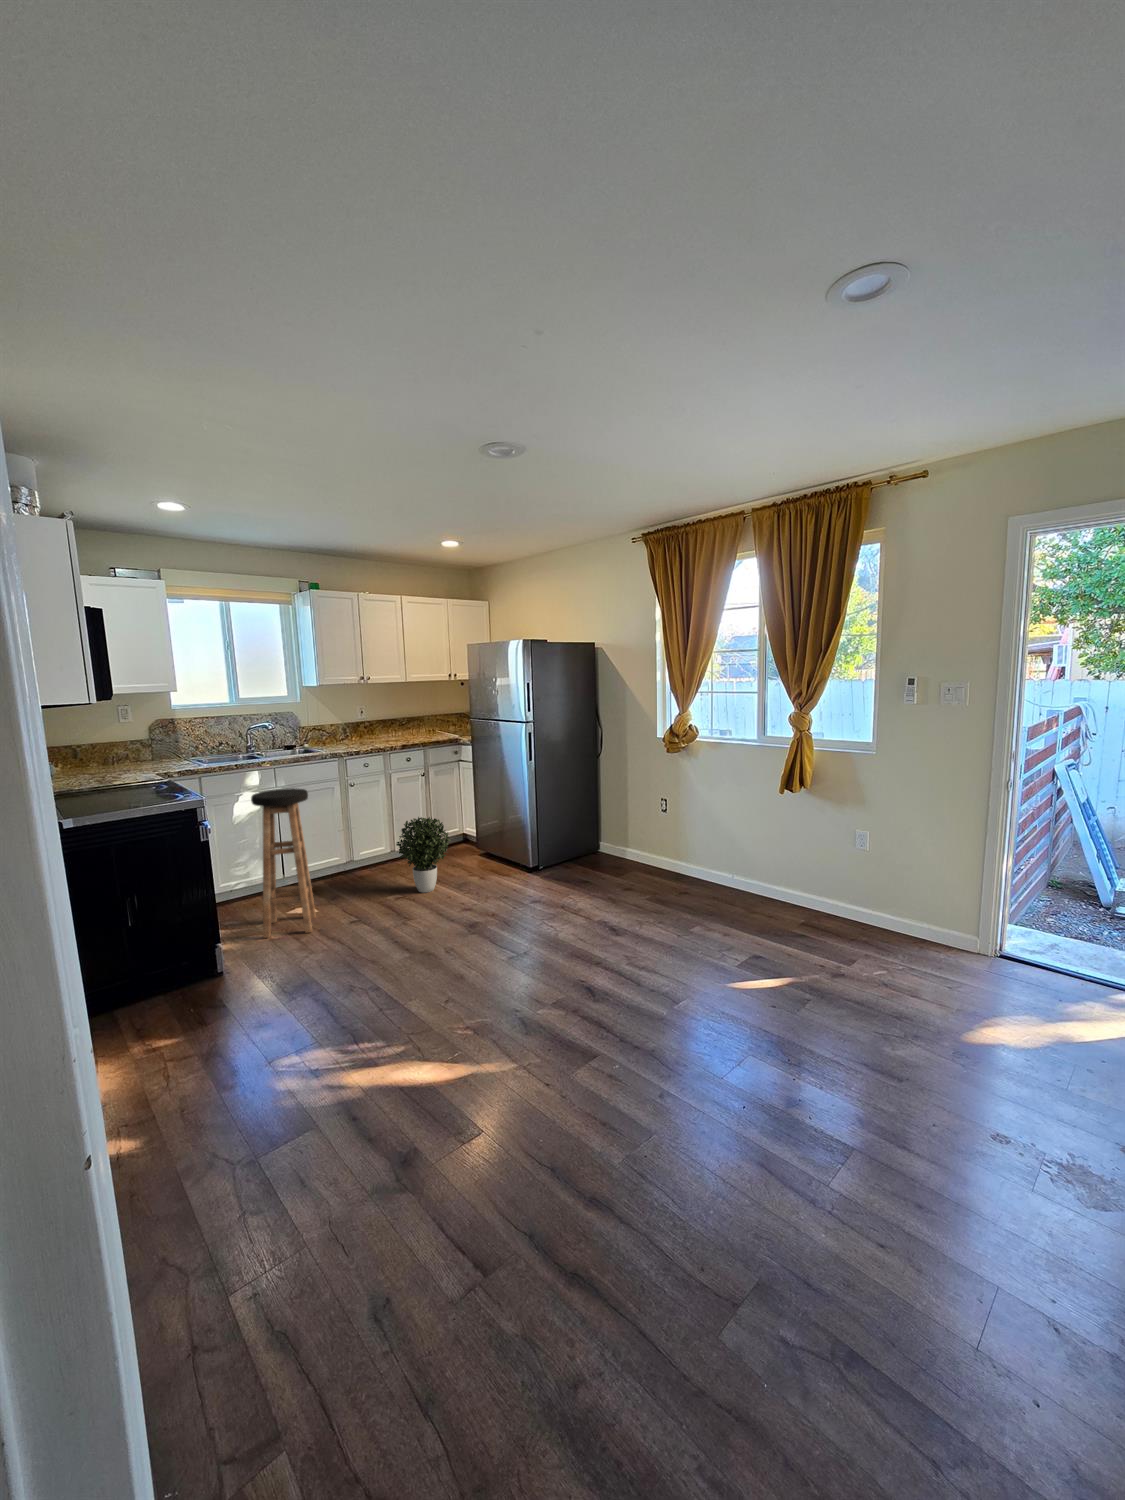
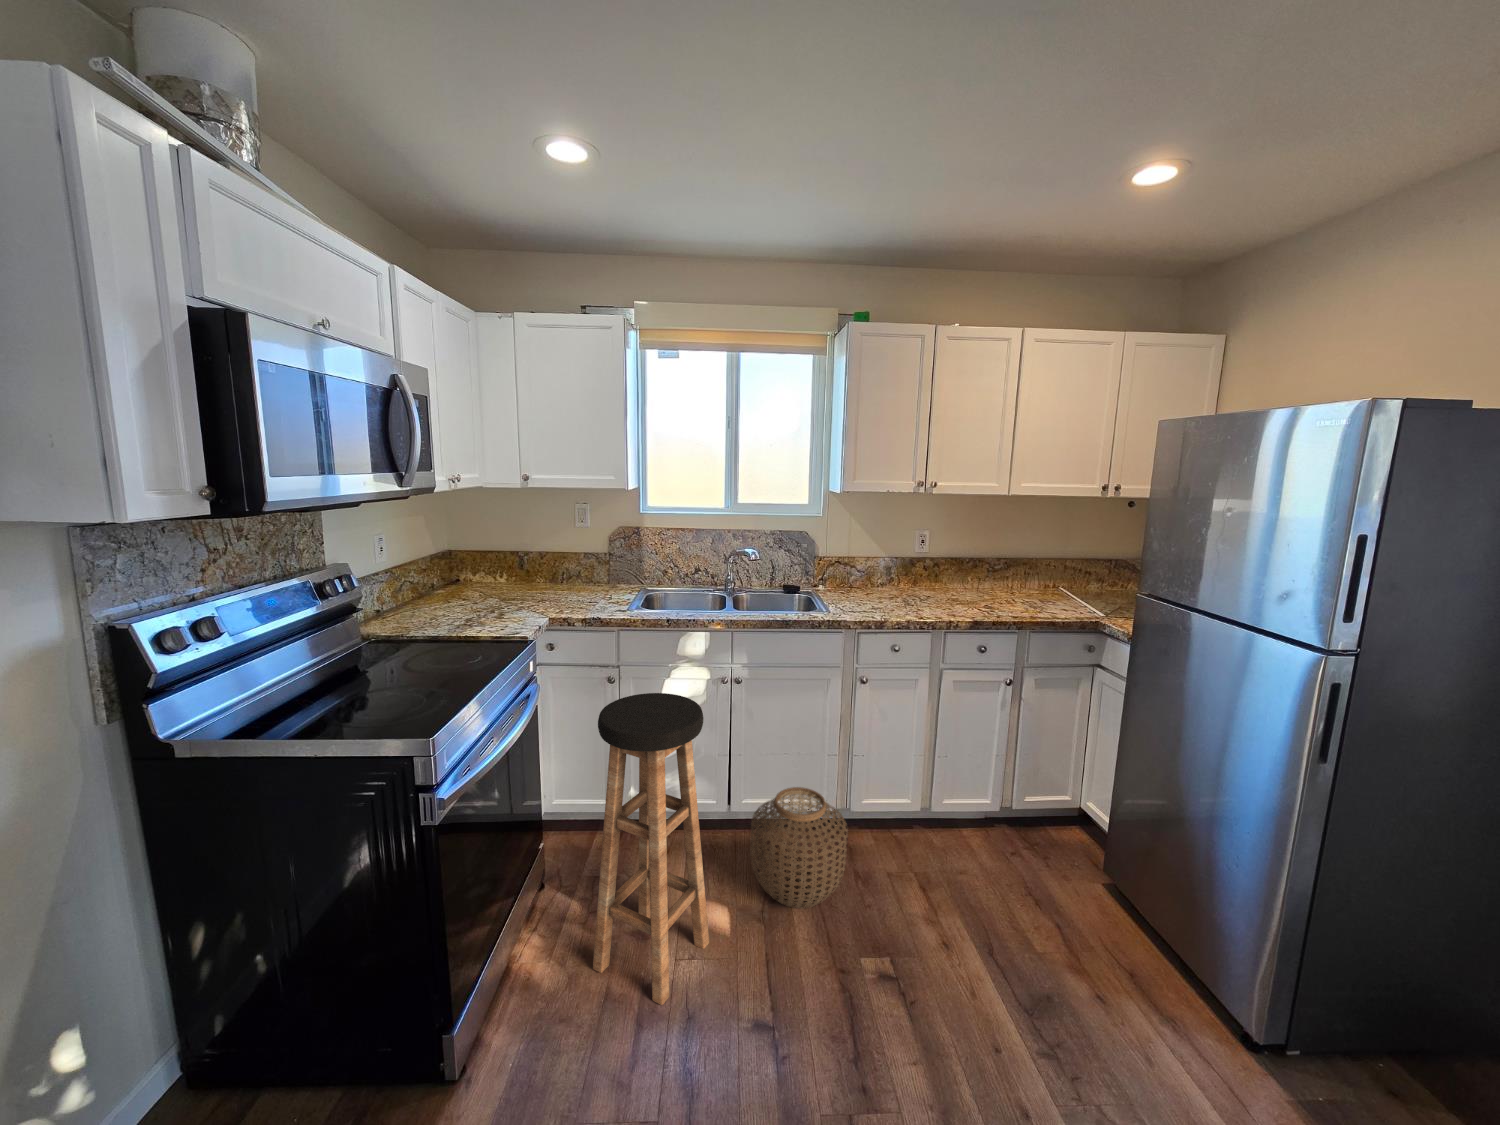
potted plant: present [396,817,451,893] -> none [883,810,1016,991]
woven basket: none [317,839,371,898] -> present [750,787,848,909]

